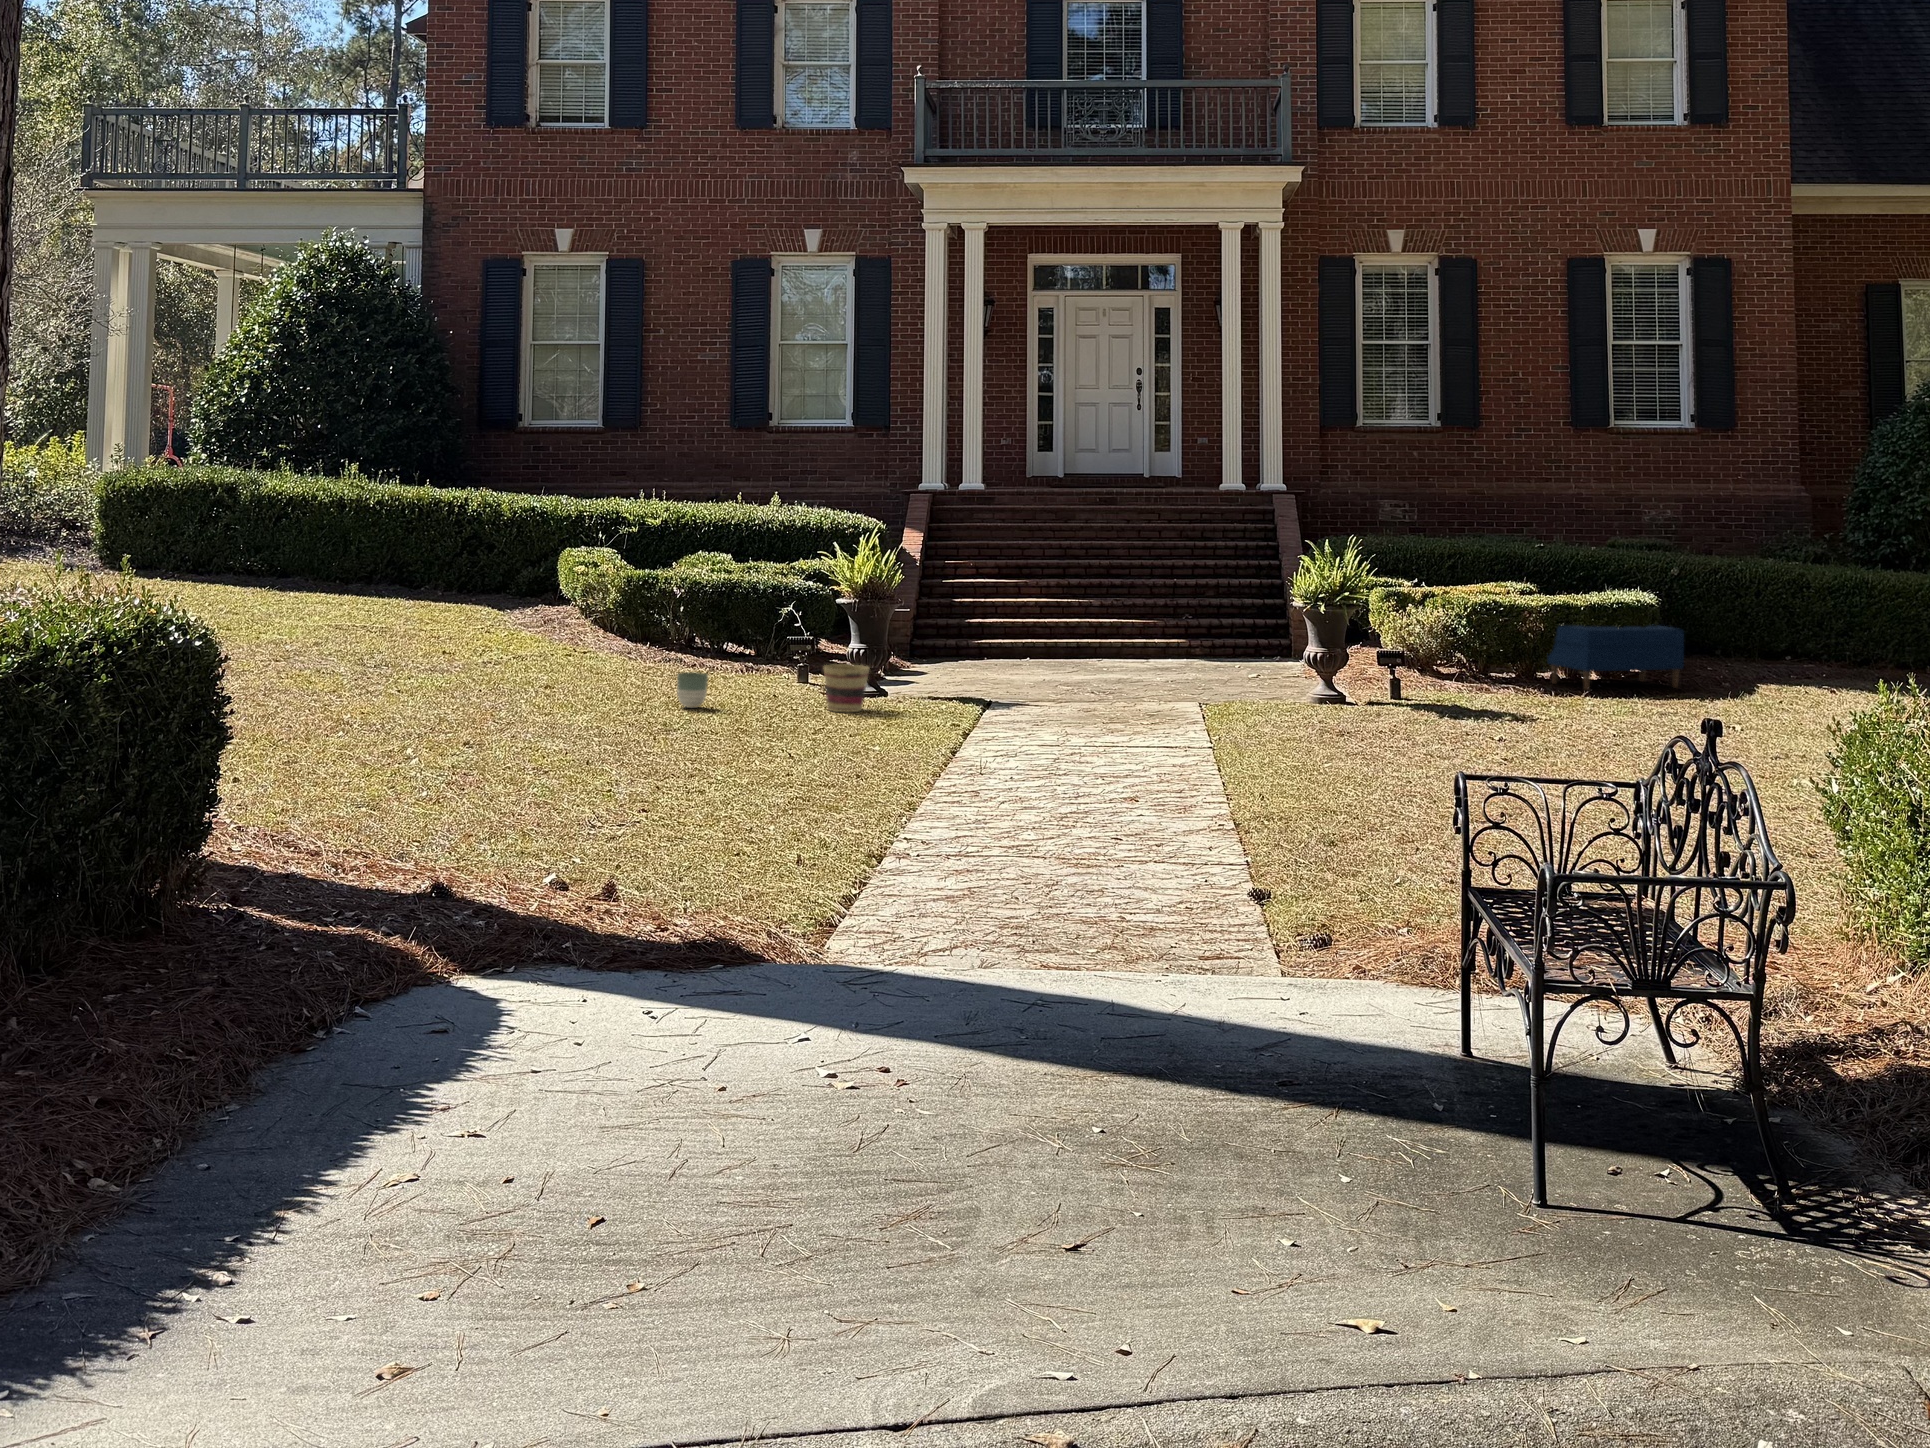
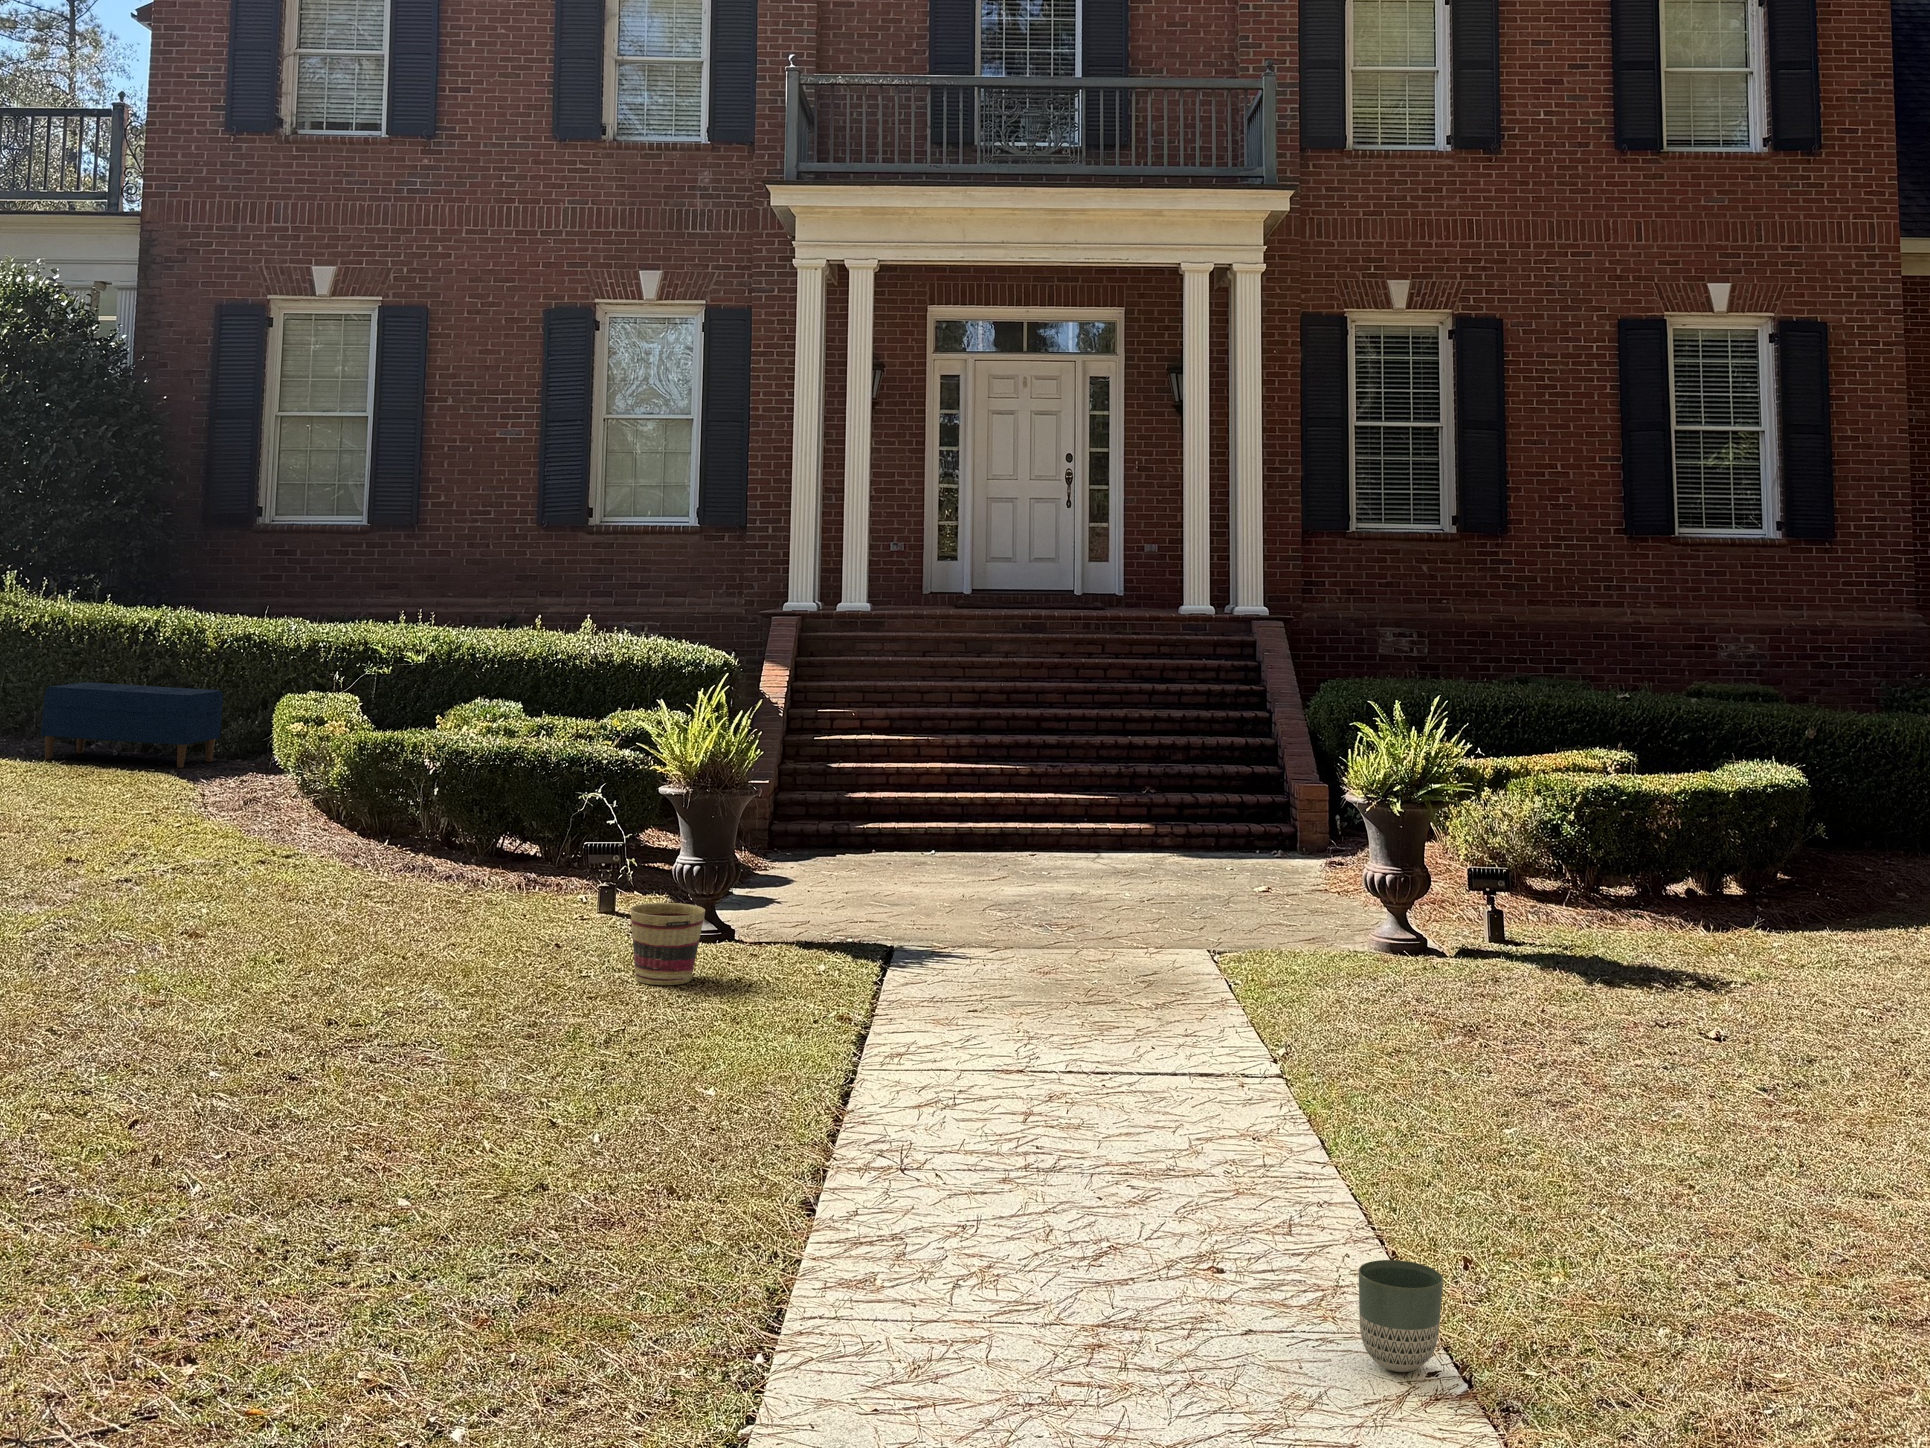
bench: present [1548,624,1684,690] -> present [41,682,223,768]
planter: present [677,672,708,708] -> present [1359,1260,1443,1372]

